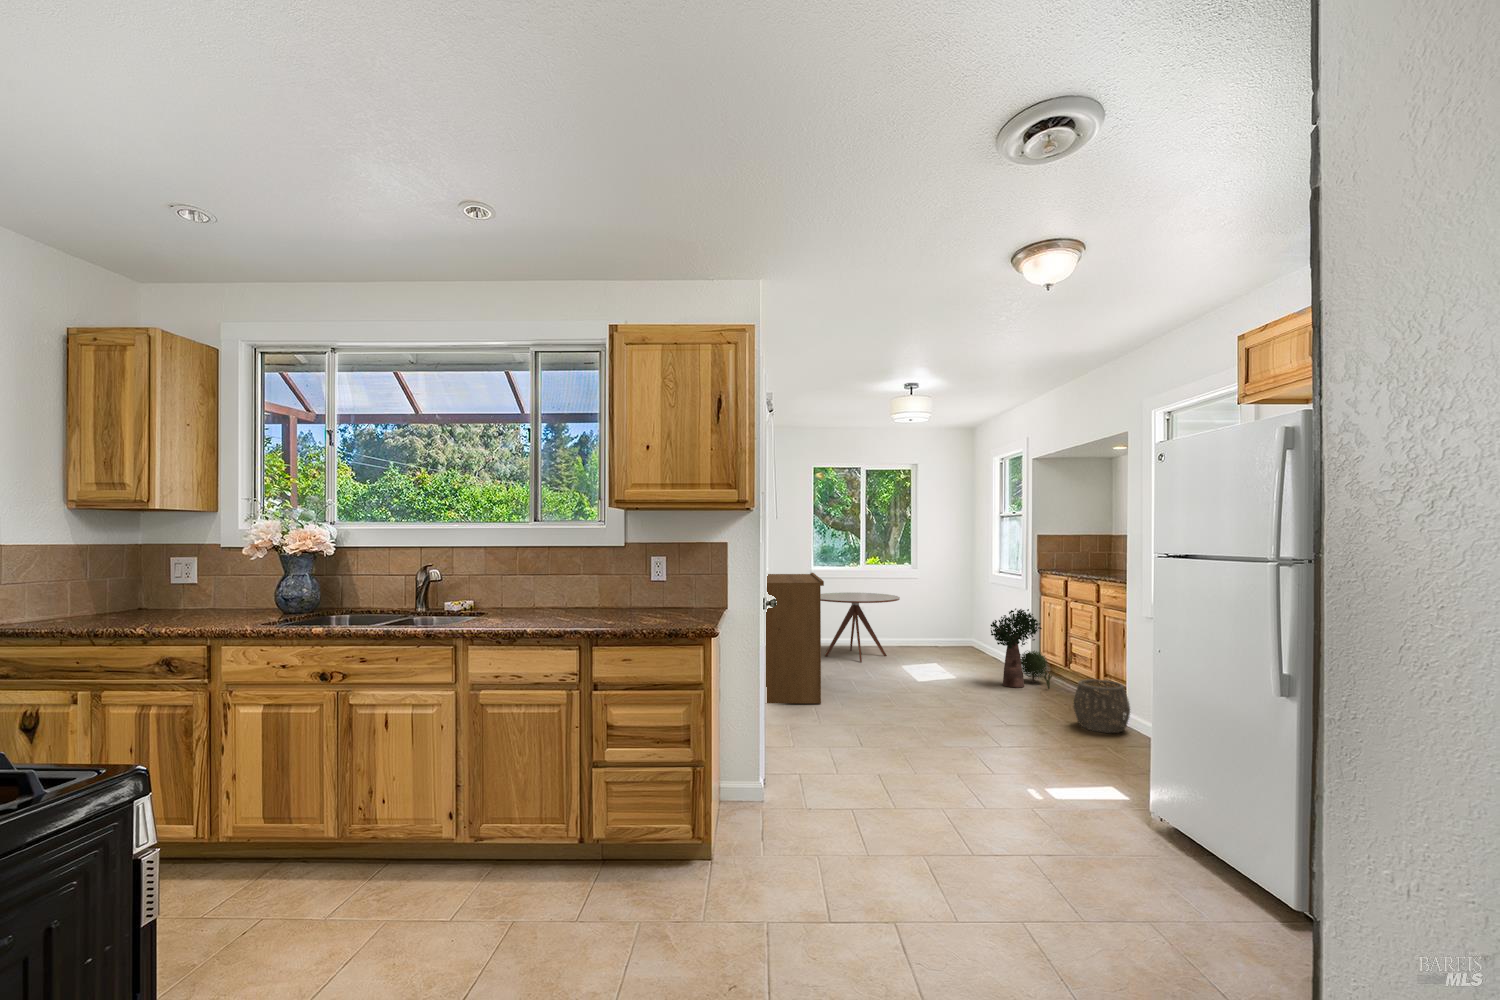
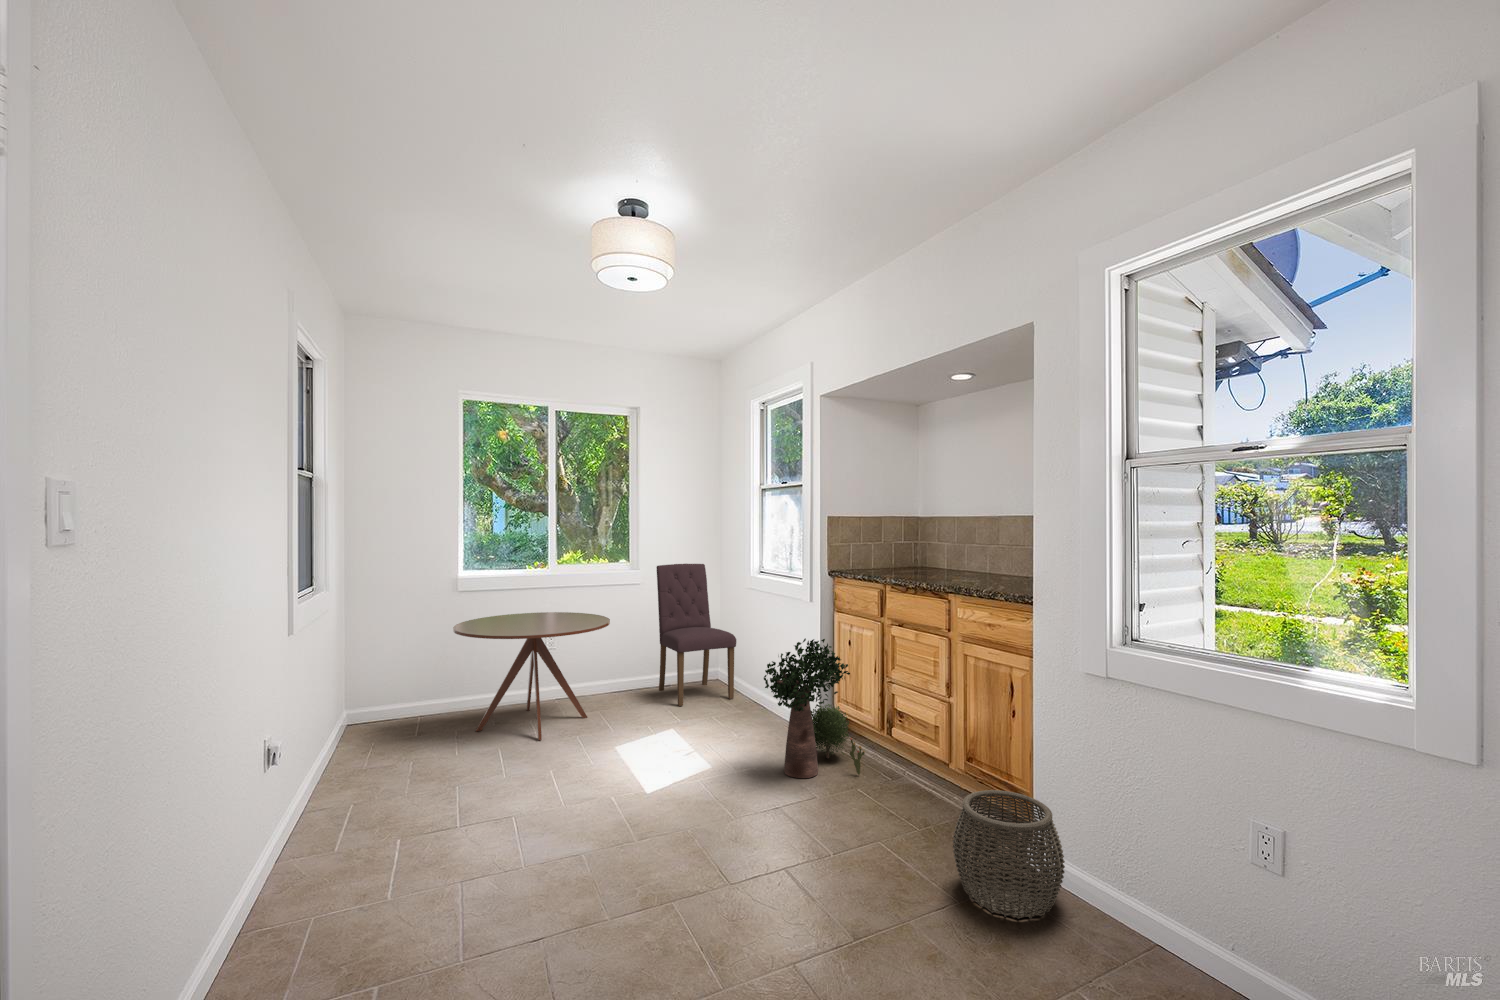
dining chair: none [929,565,984,655] -> present [656,564,736,706]
bookshelf: present [766,573,824,703] -> none [235,590,436,958]

